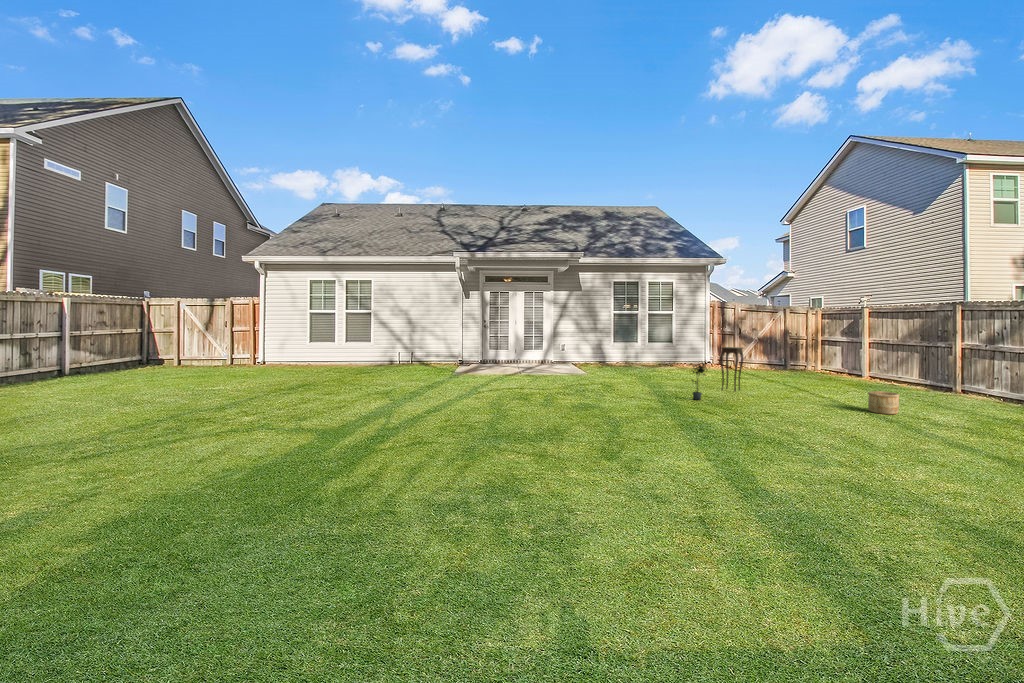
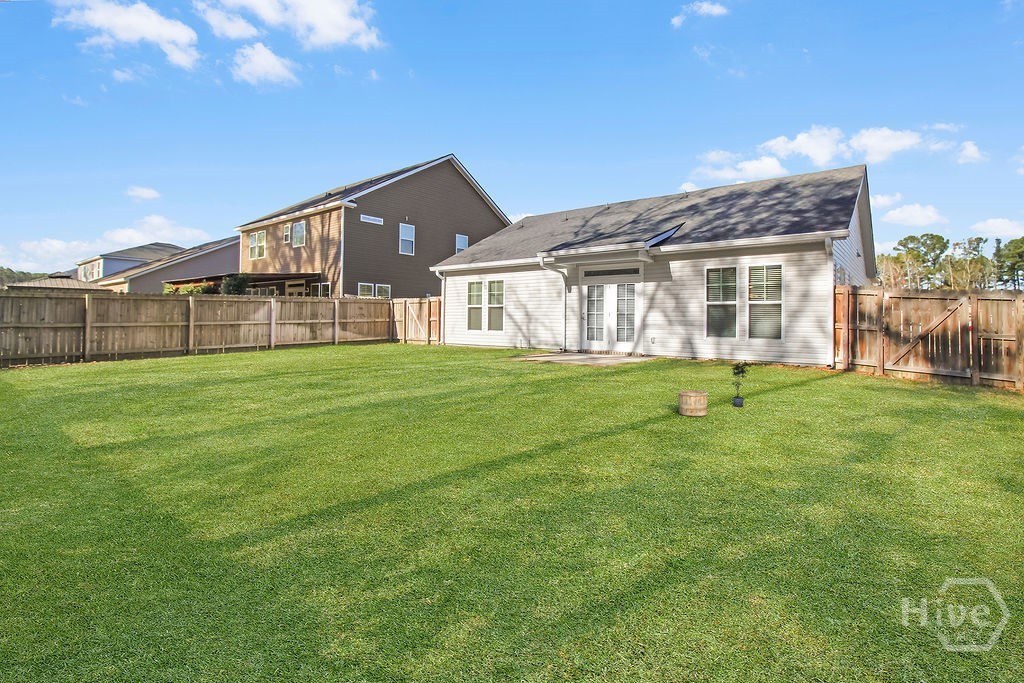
side table: present [720,347,743,391] -> none [650,339,675,387]
potted plant: present [692,363,707,400] -> present [732,360,751,407]

